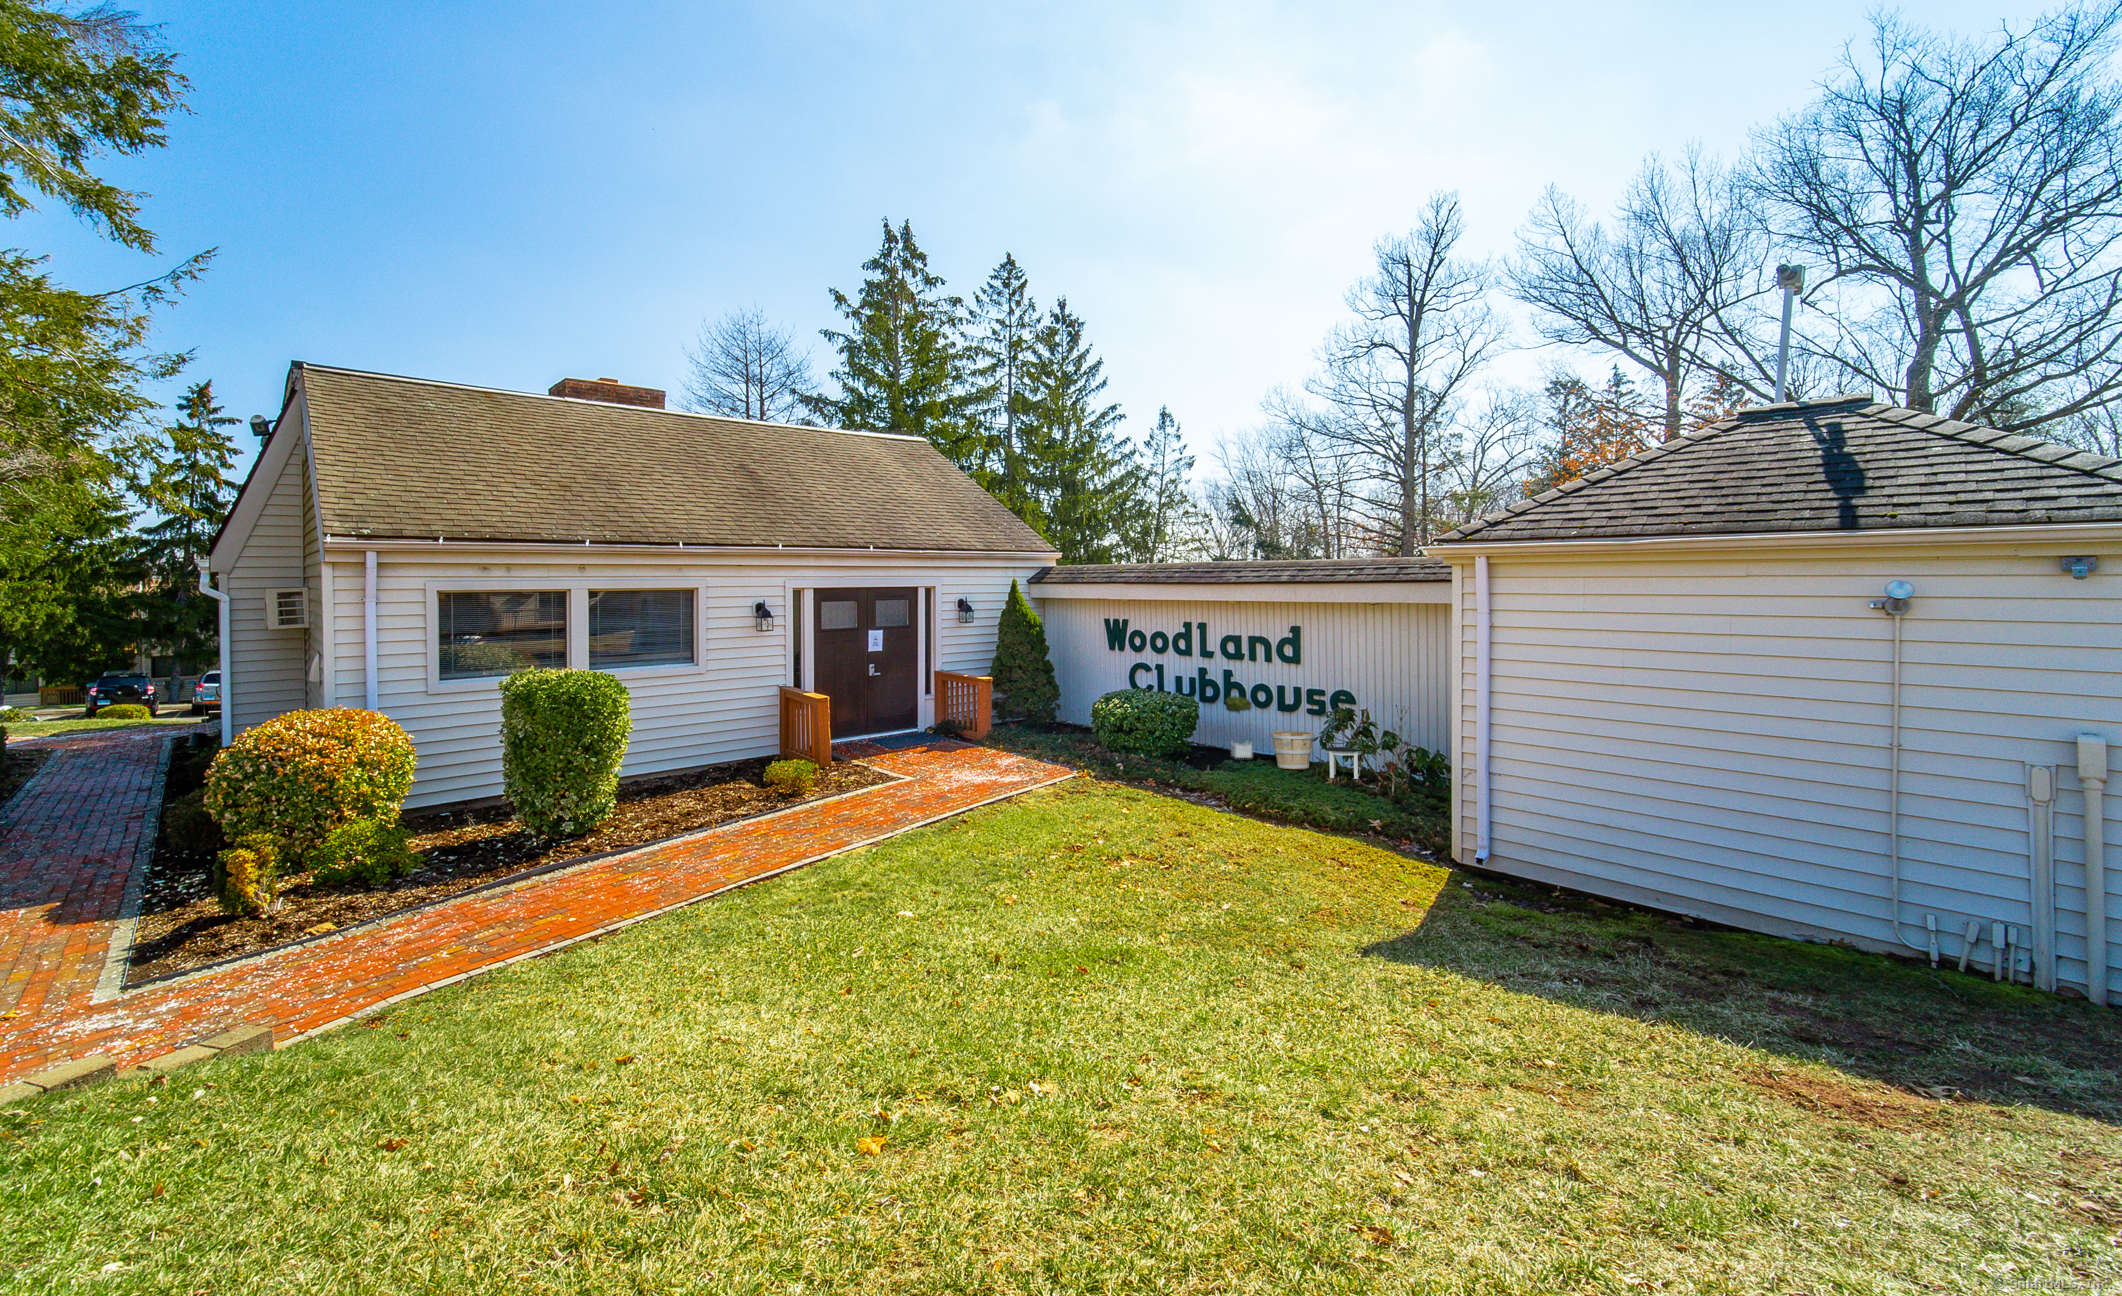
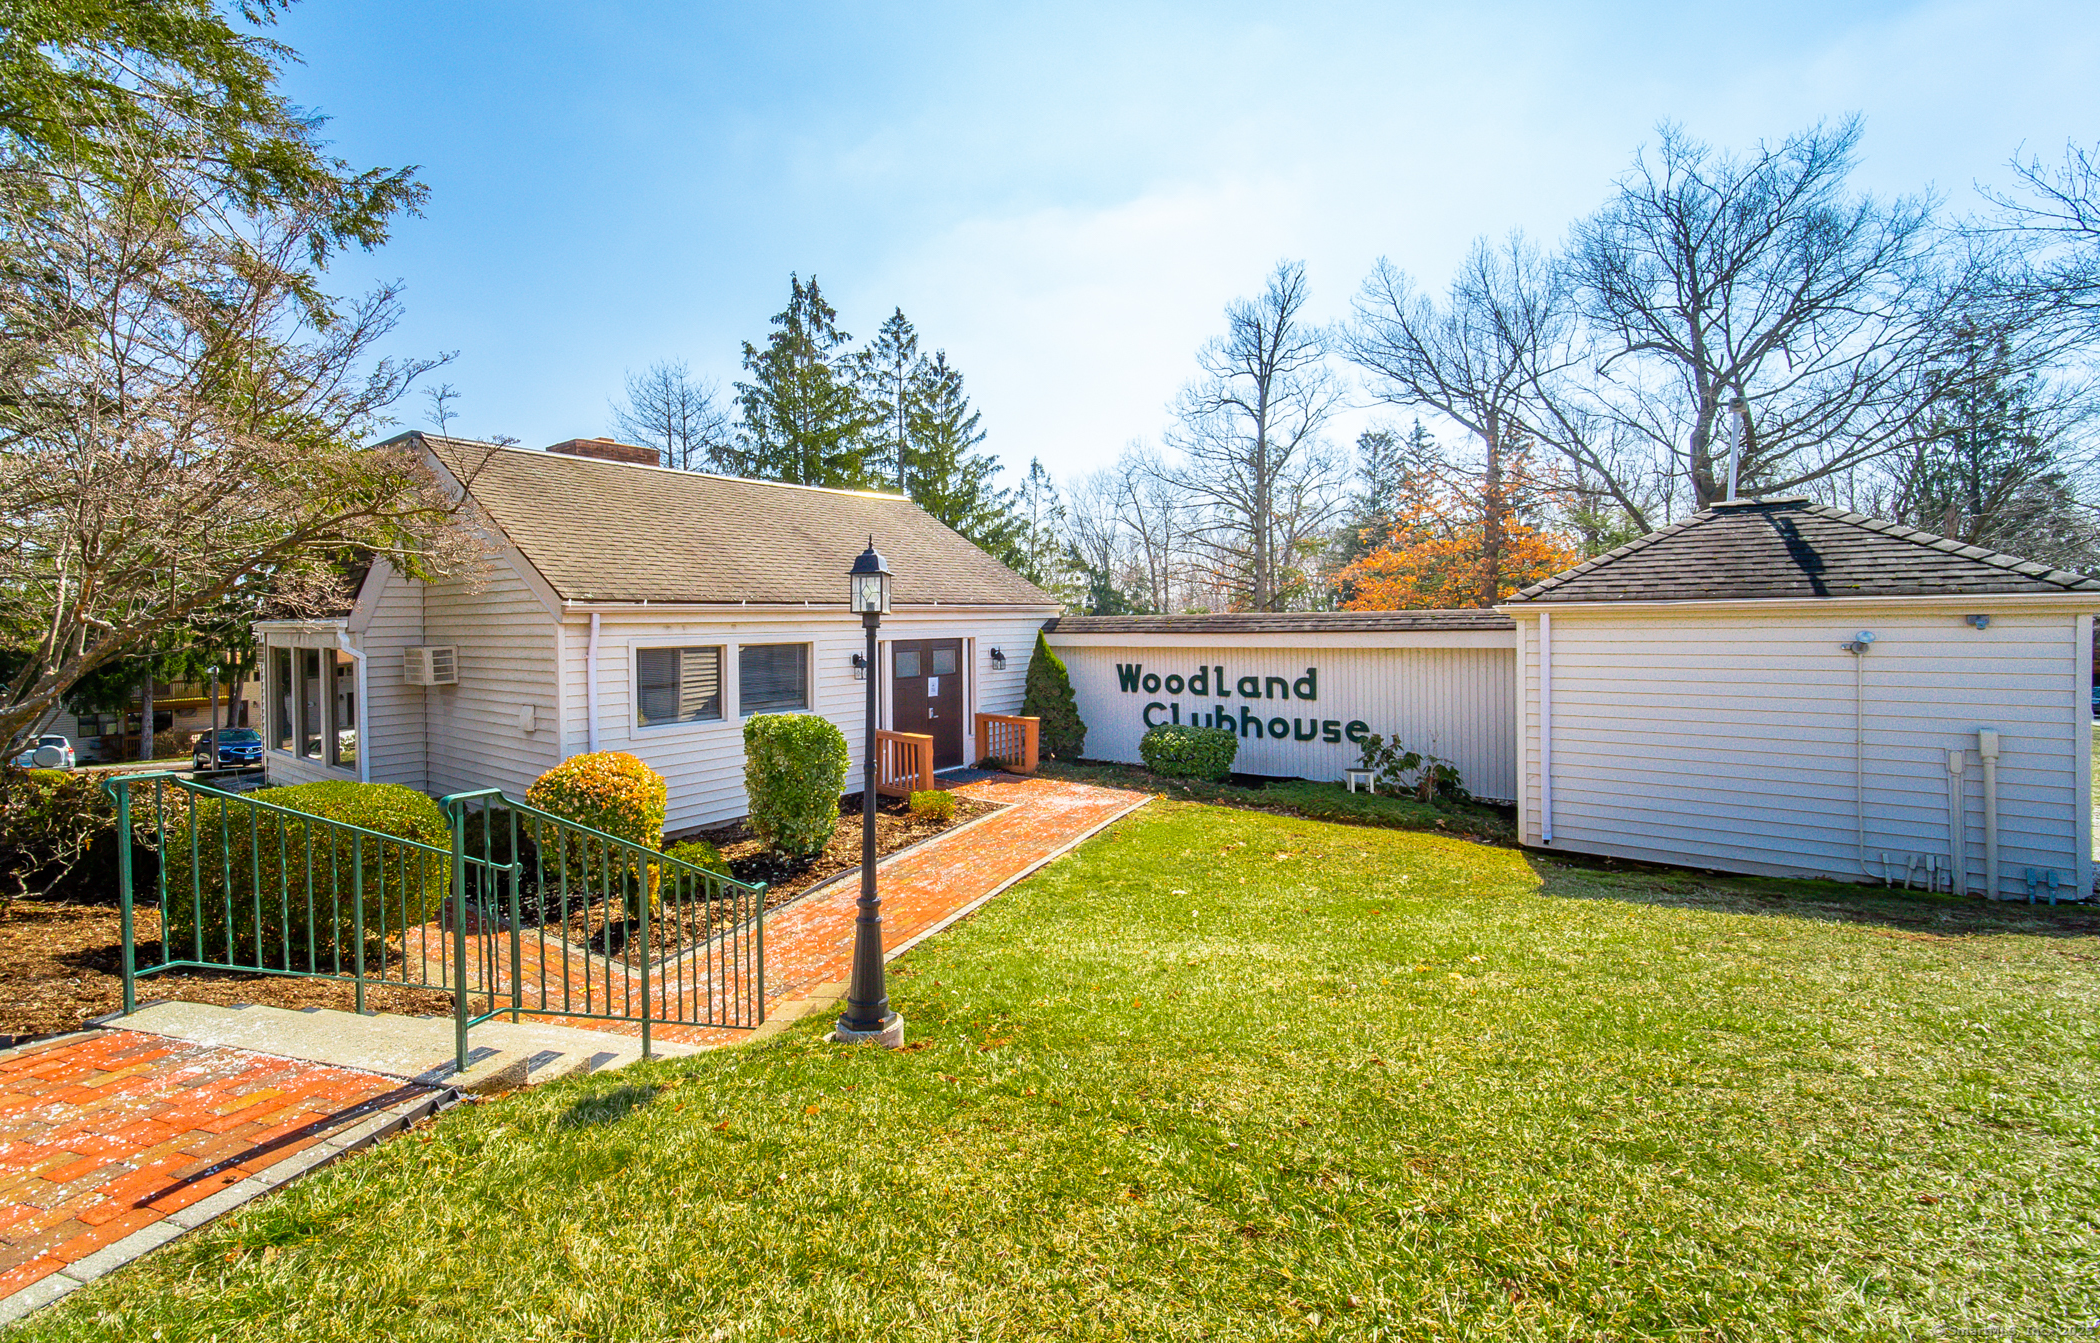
potted tree: present [1225,696,1252,758] -> none [1244,728,1269,779]
wooden bucket: present [1271,731,1315,769] -> none [1294,756,1328,787]

